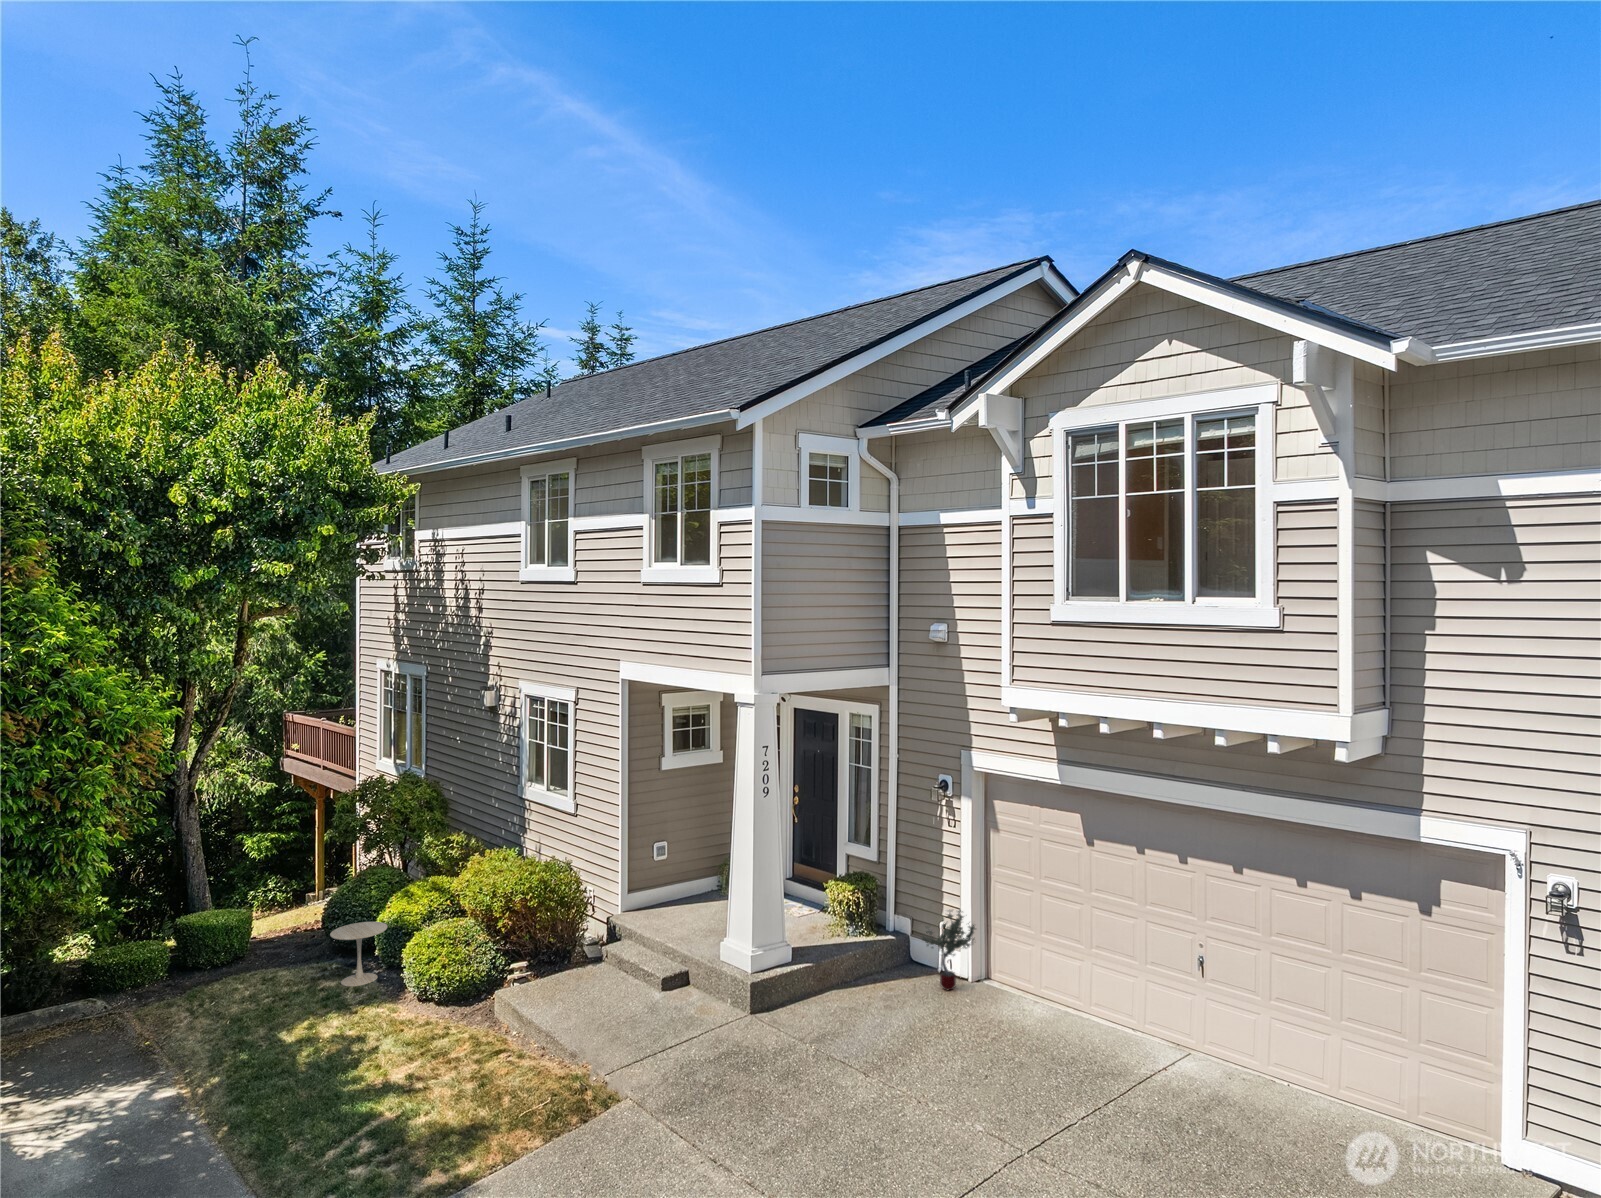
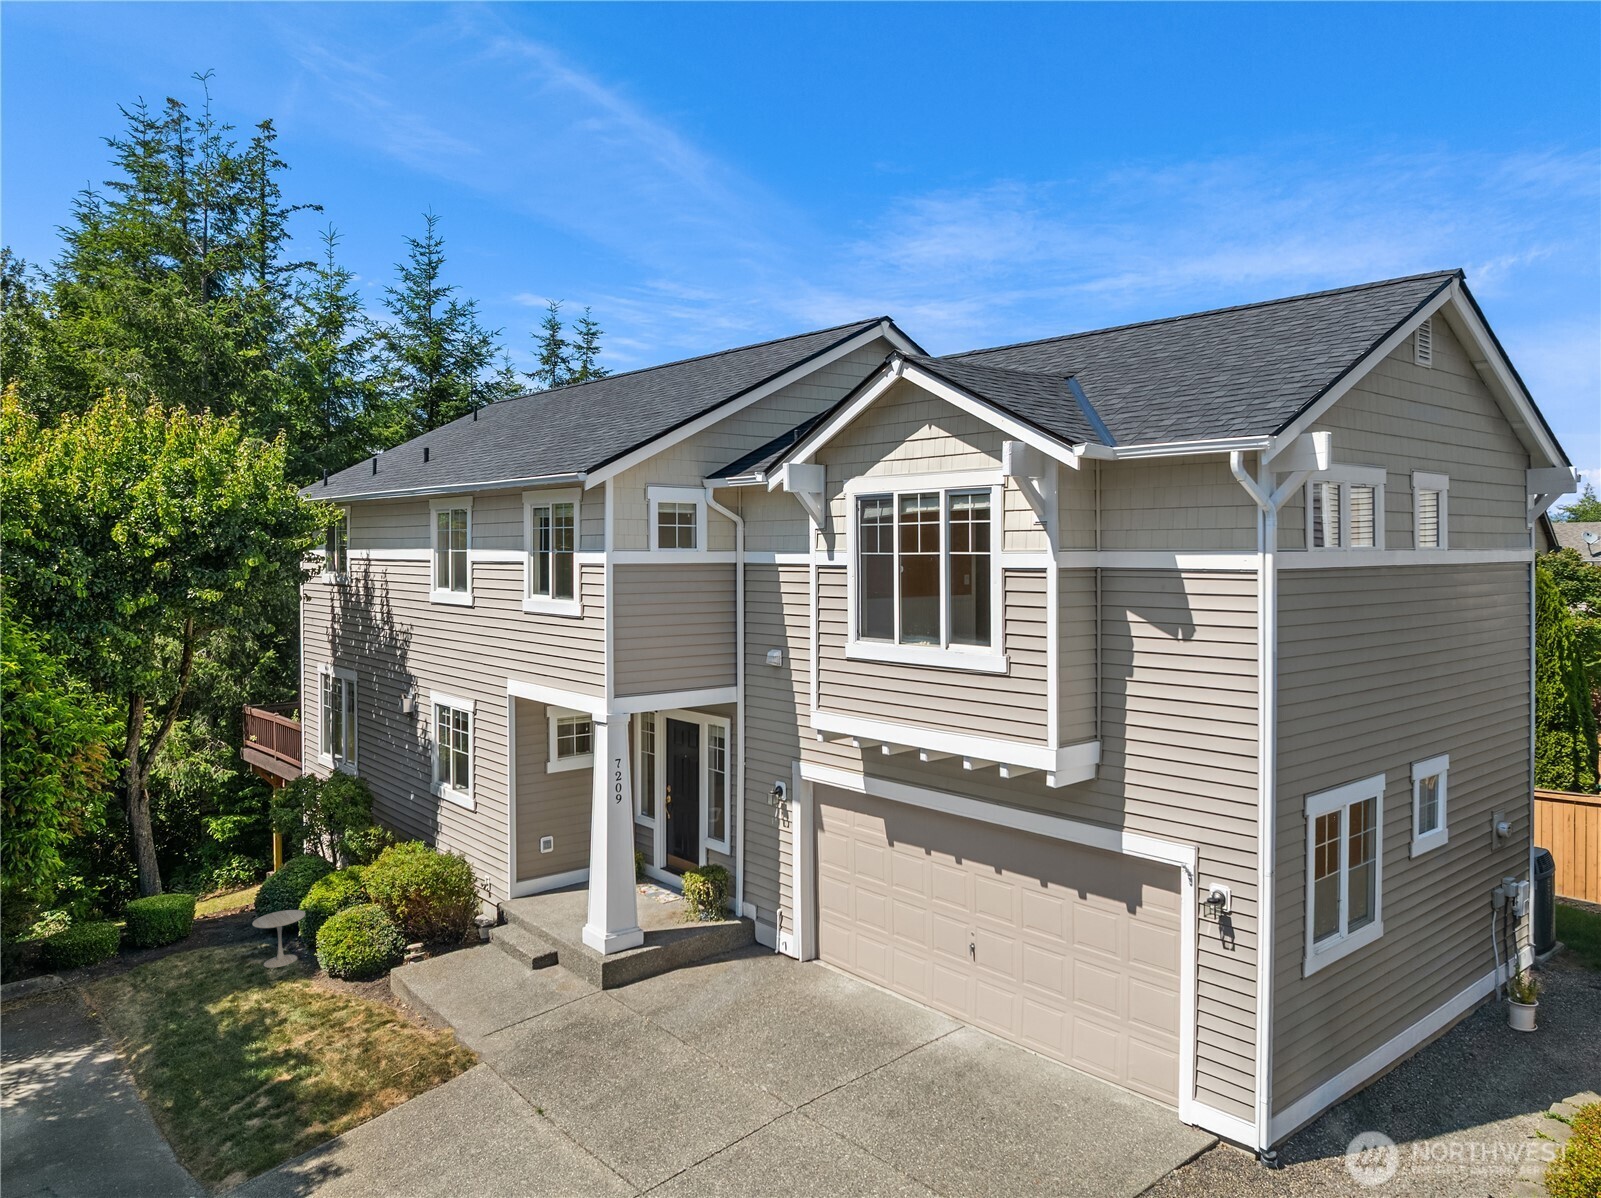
potted tree: present [921,910,975,990] -> none [758,896,802,966]

